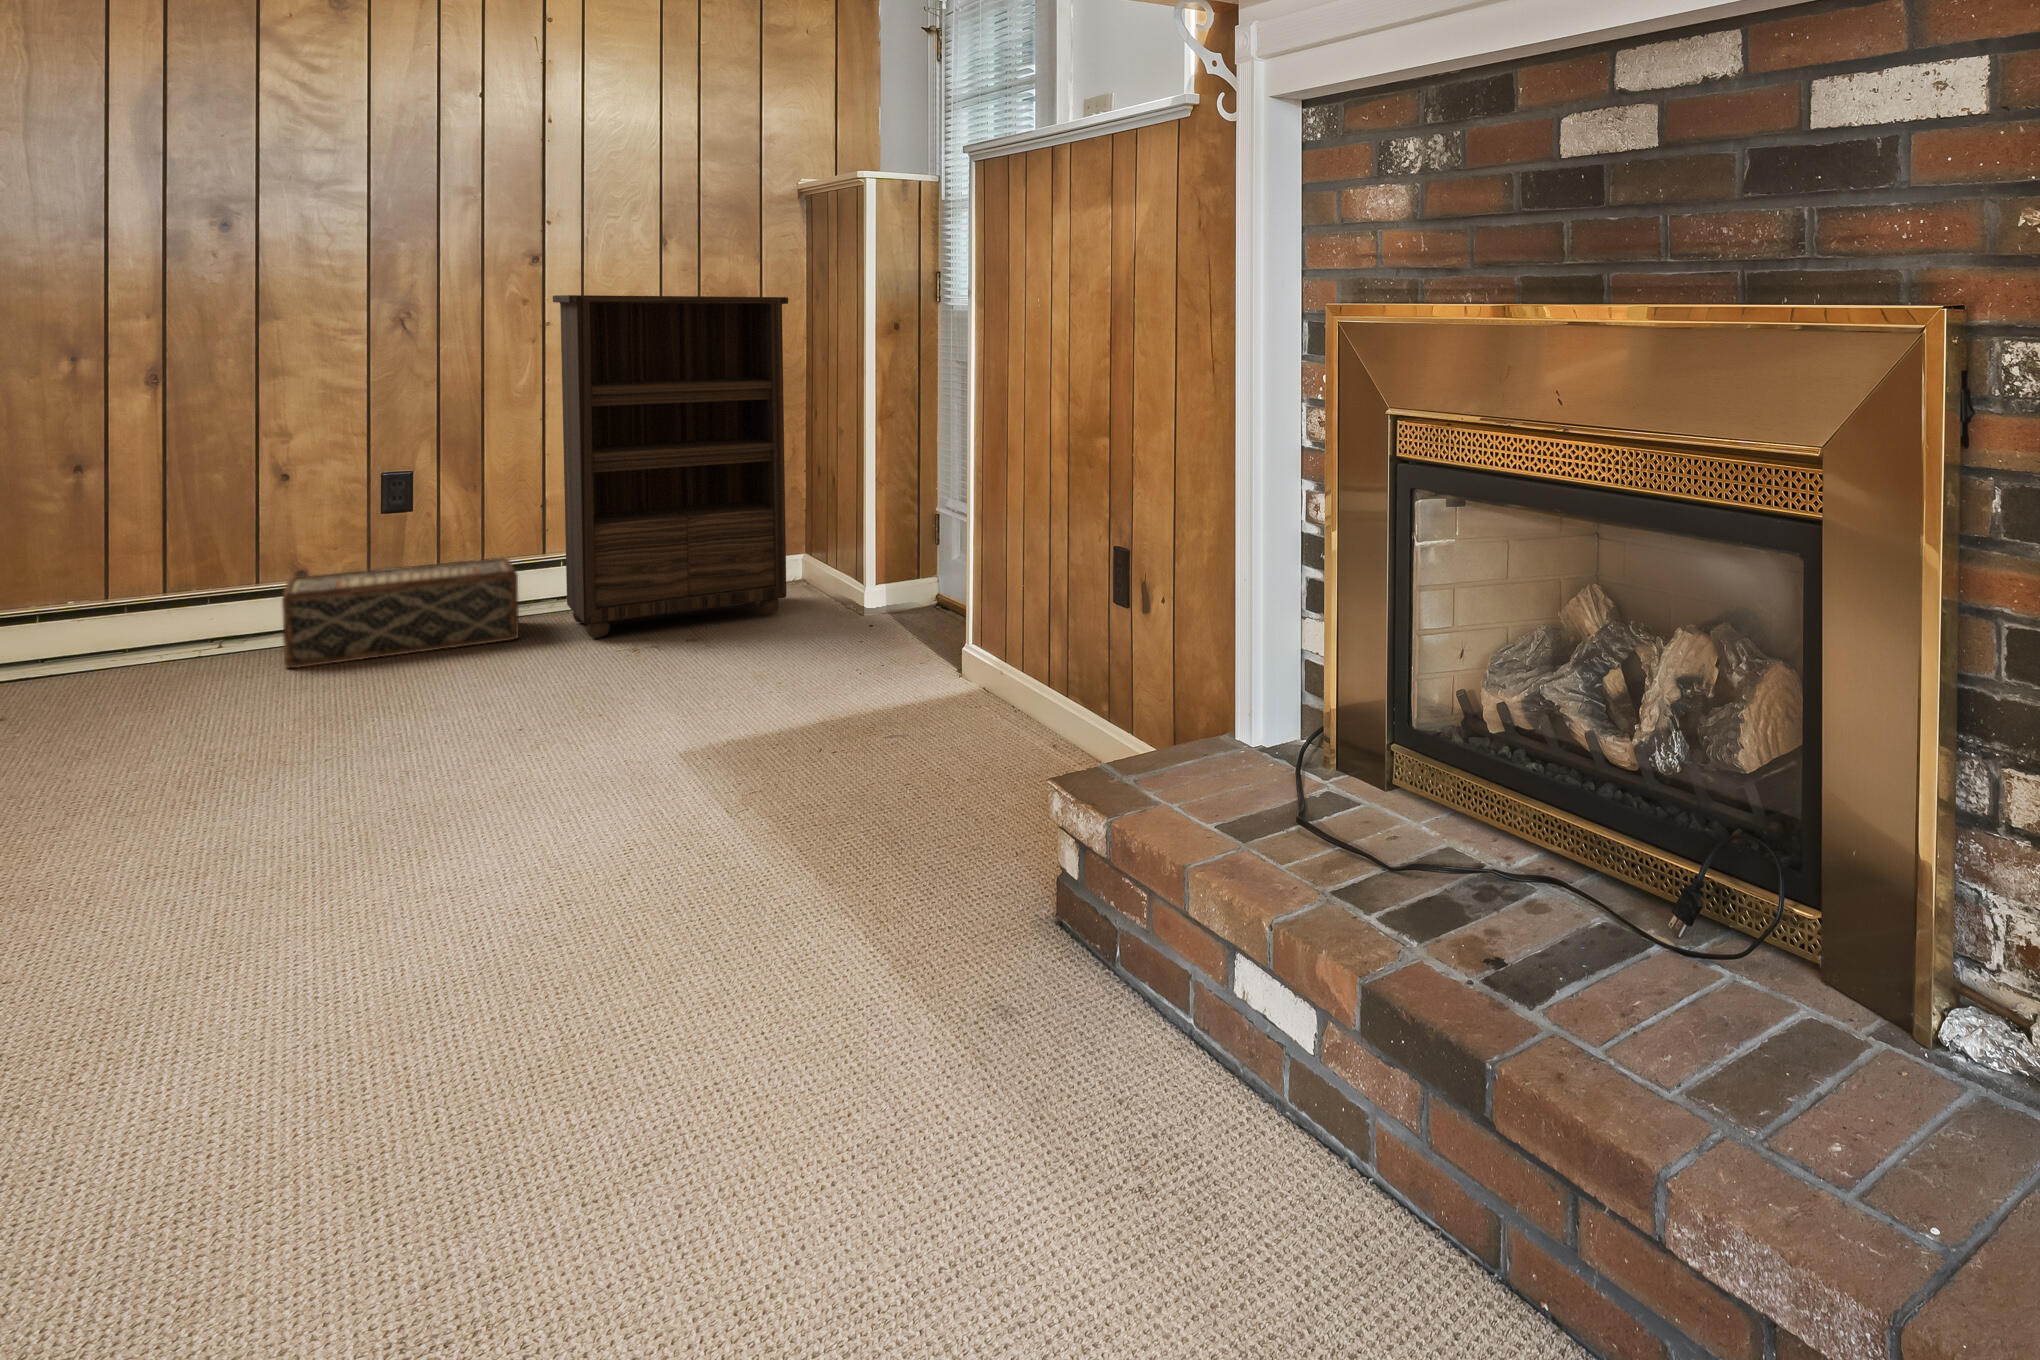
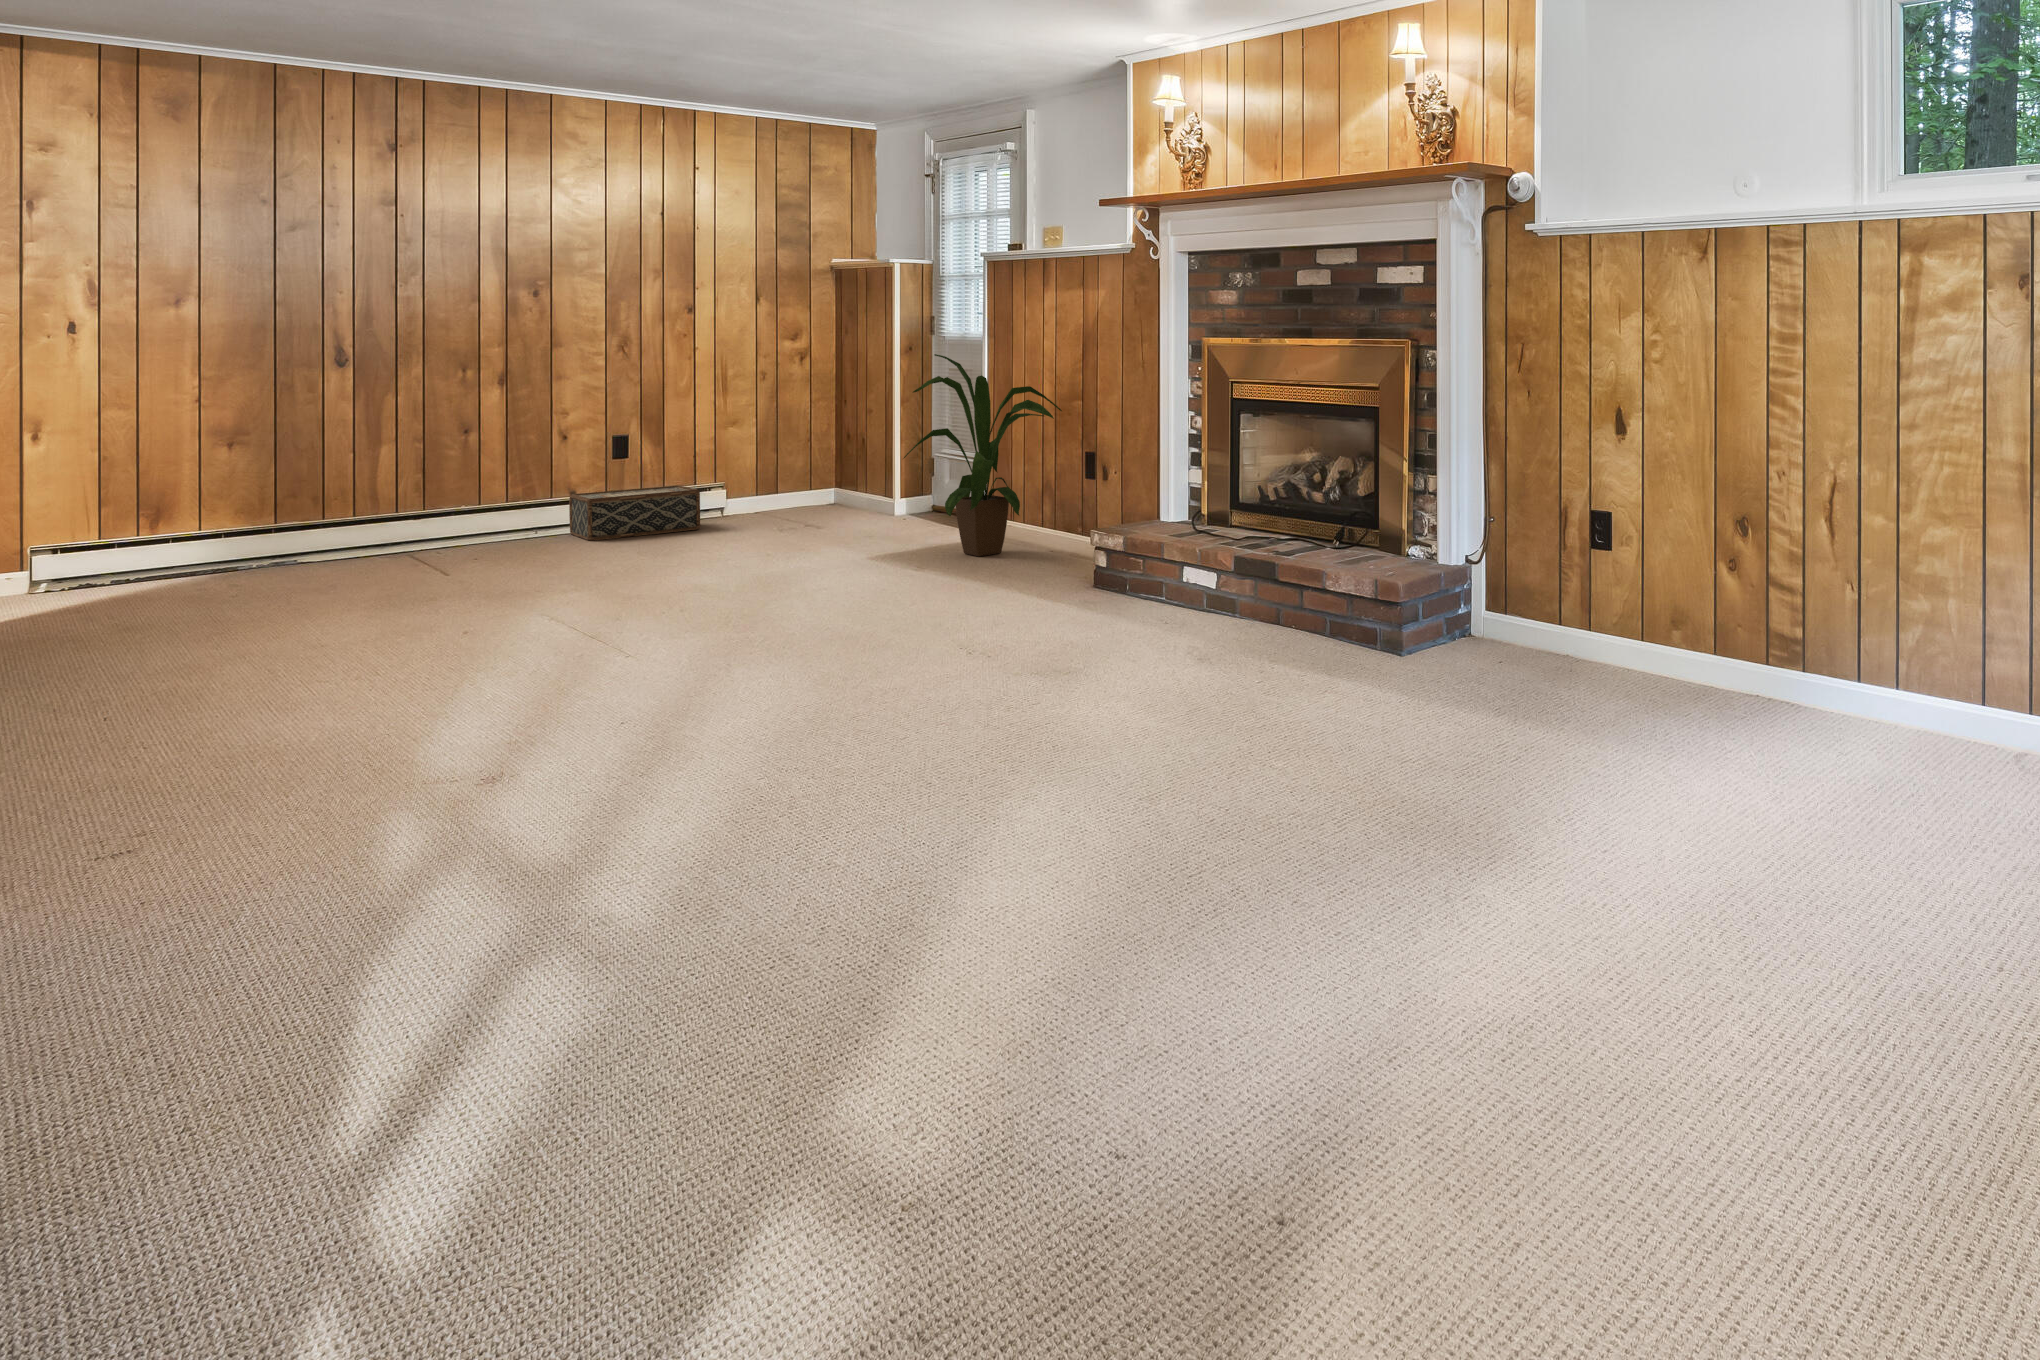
bookshelf: present [553,295,788,638] -> none [708,332,844,528]
house plant: none [754,338,1089,752] -> present [904,354,1062,556]

